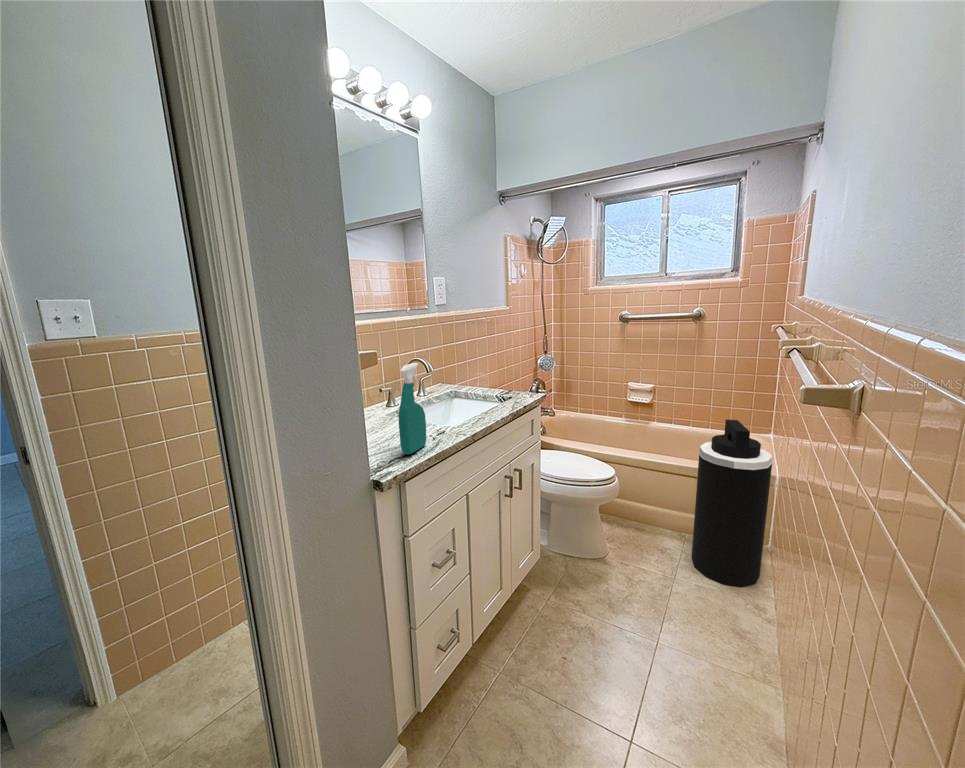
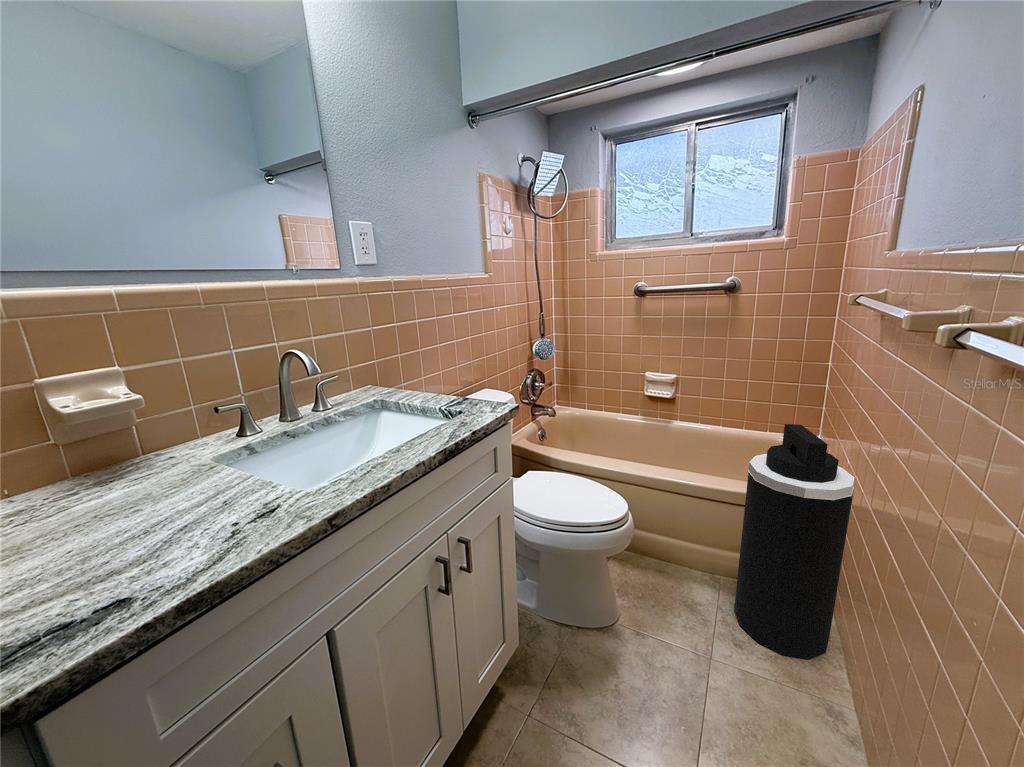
spray bottle: present [399,363,426,455] -> none [175,344,273,544]

